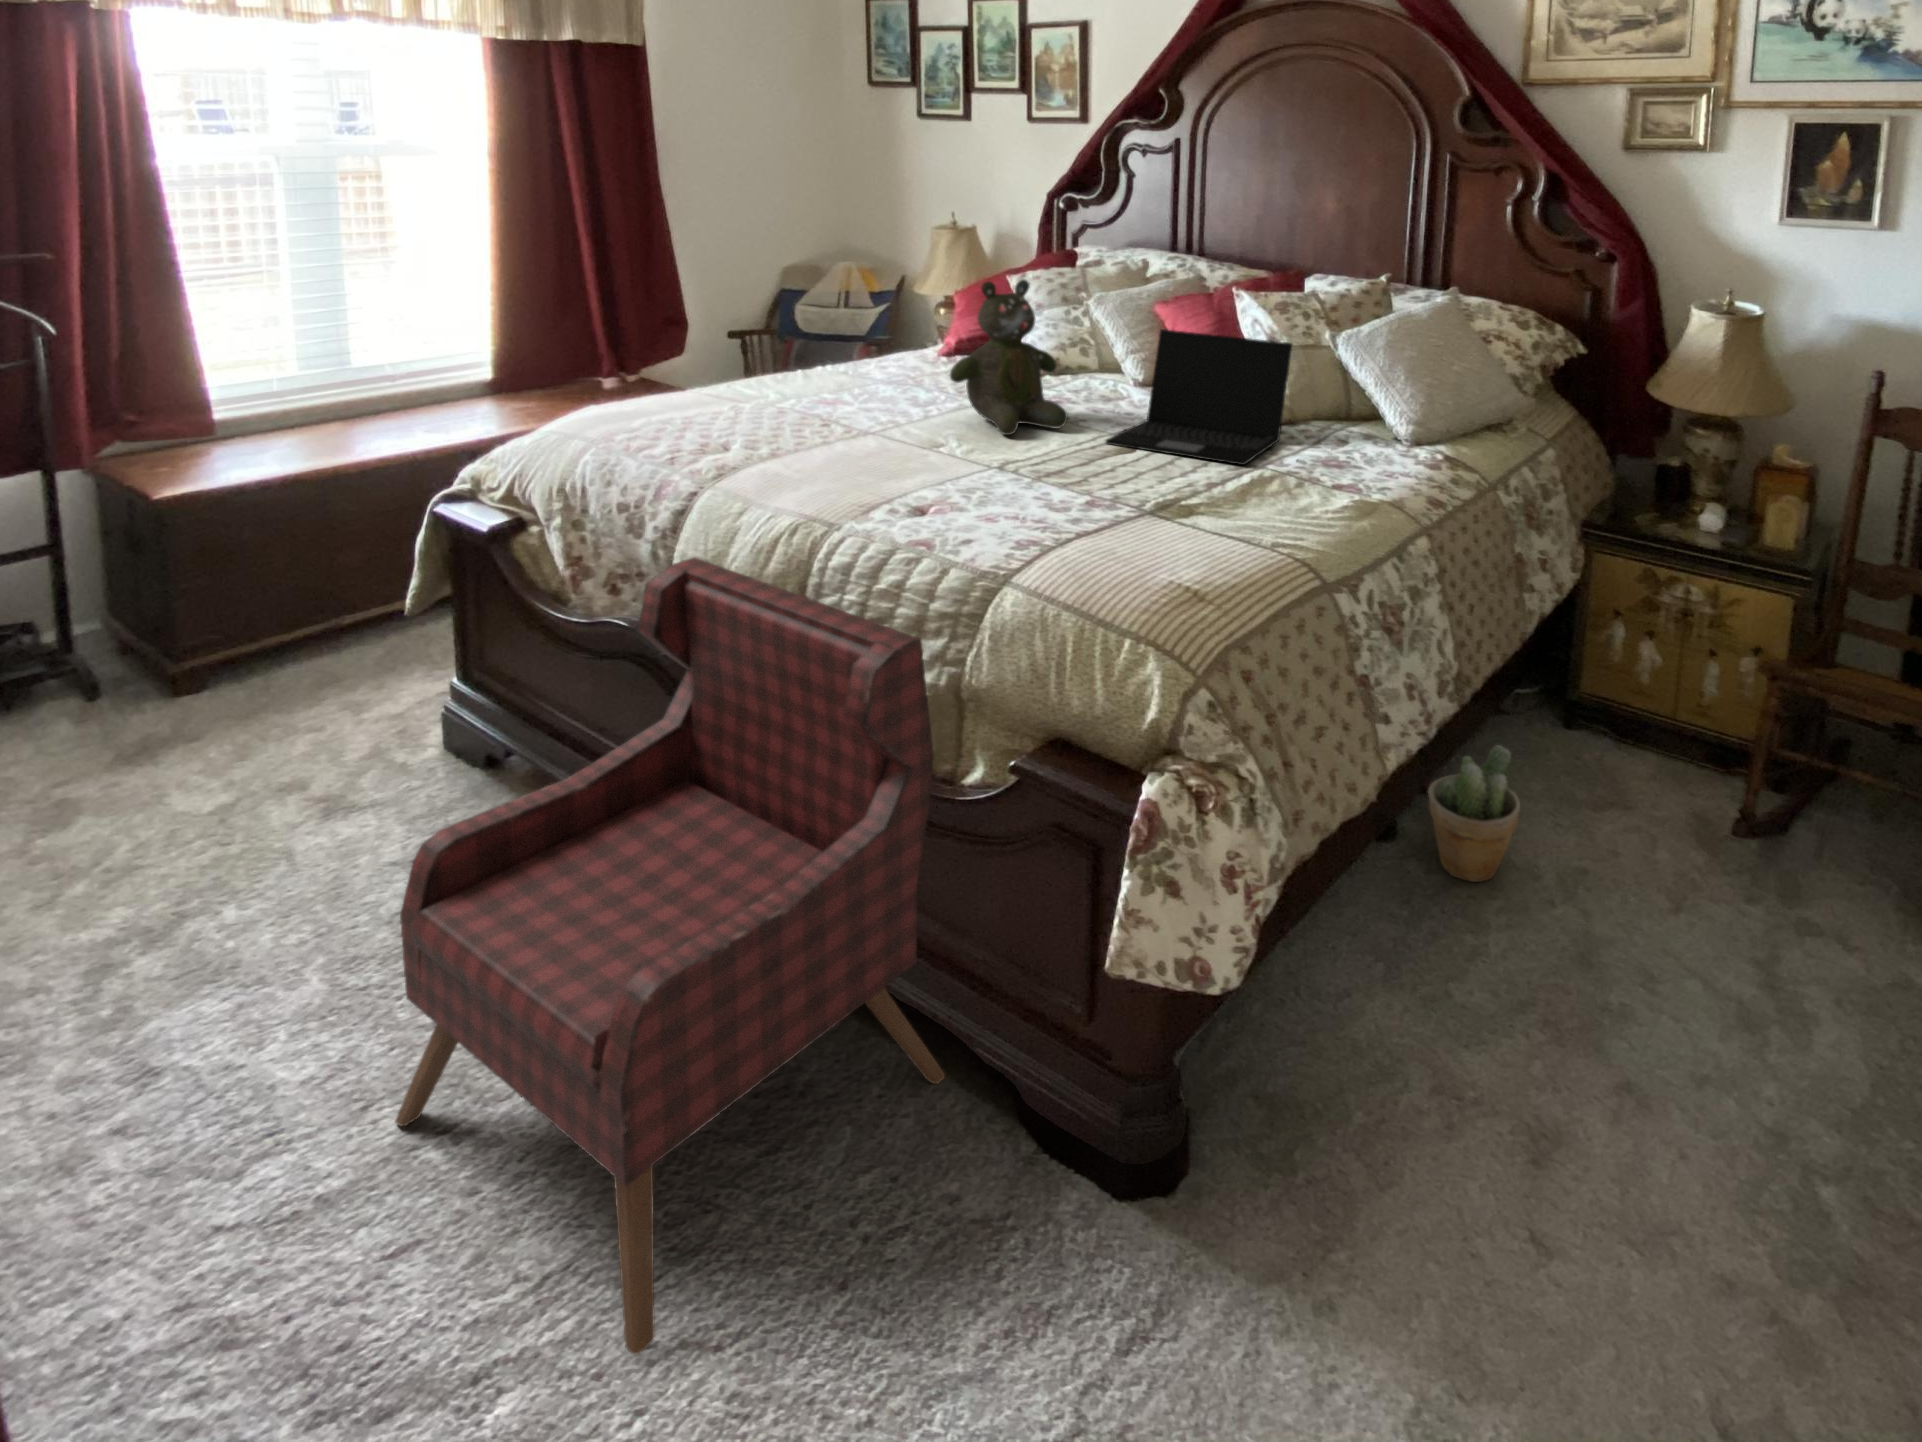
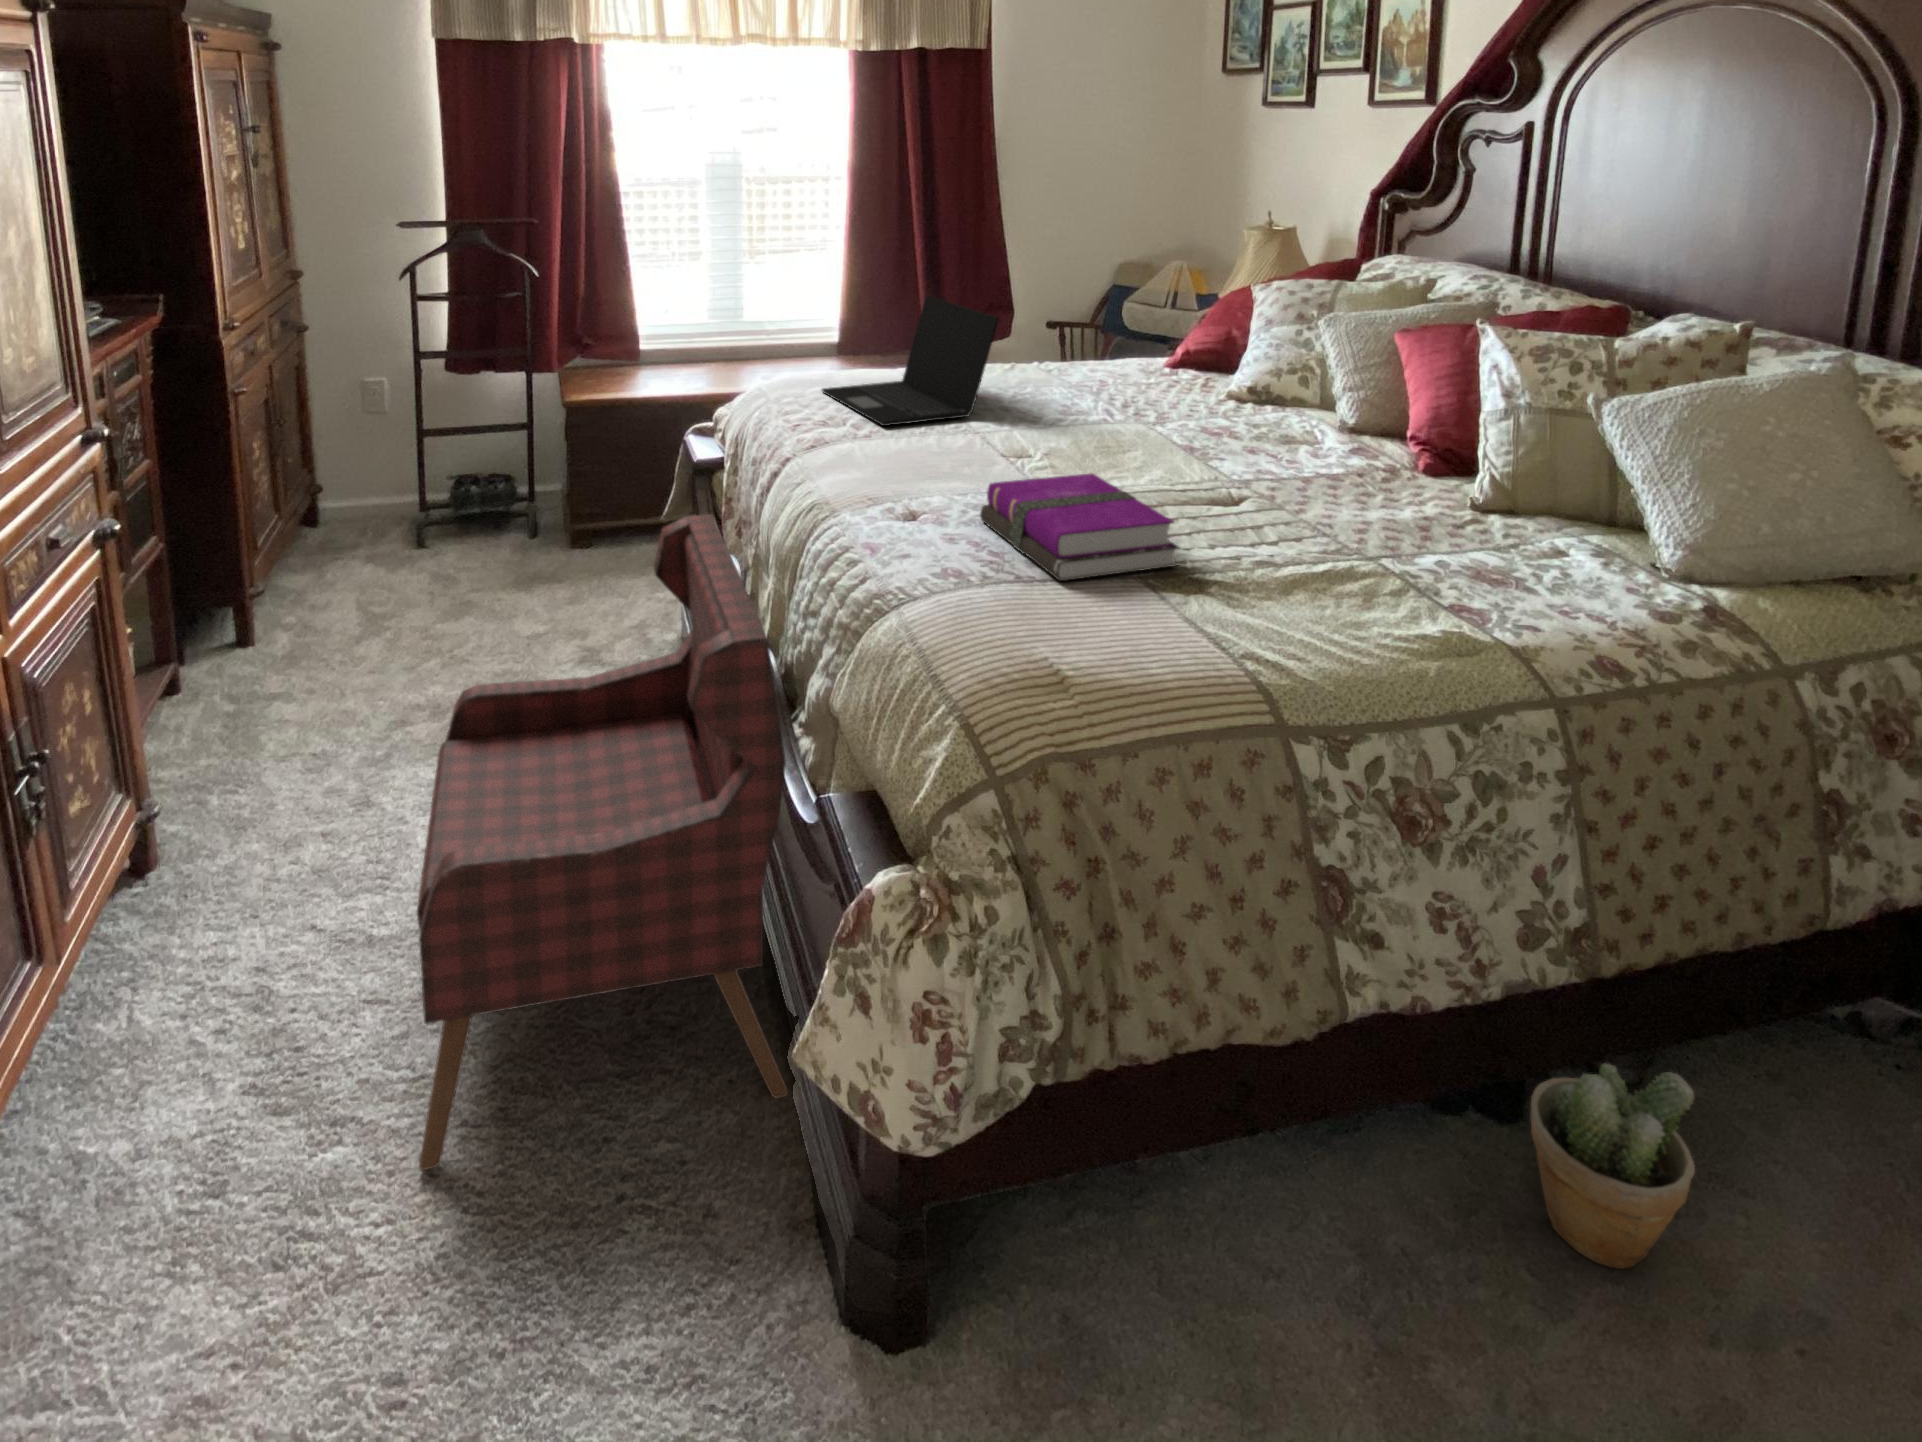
teddy bear: present [950,279,1068,435] -> none [1072,285,1208,461]
laptop: present [1106,329,1292,465] -> present [822,295,999,426]
notebook: none [981,444,1163,530] -> present [980,473,1179,581]

